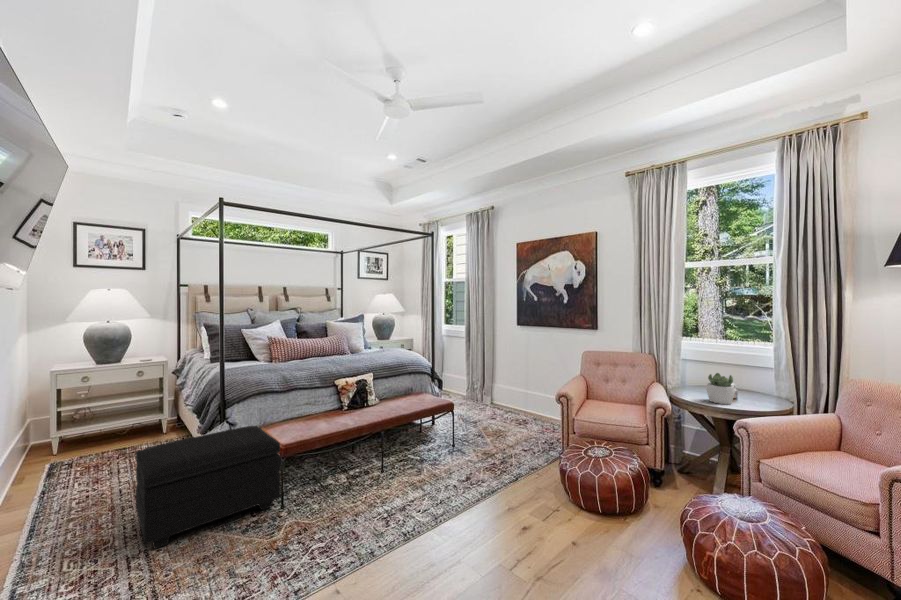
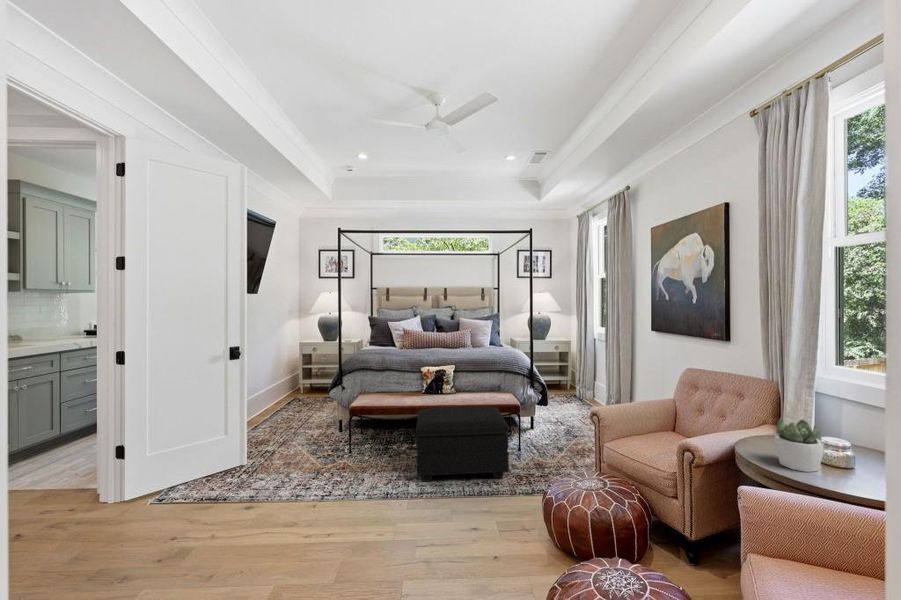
footstool: present [136,426,280,549] -> present [416,407,509,481]

